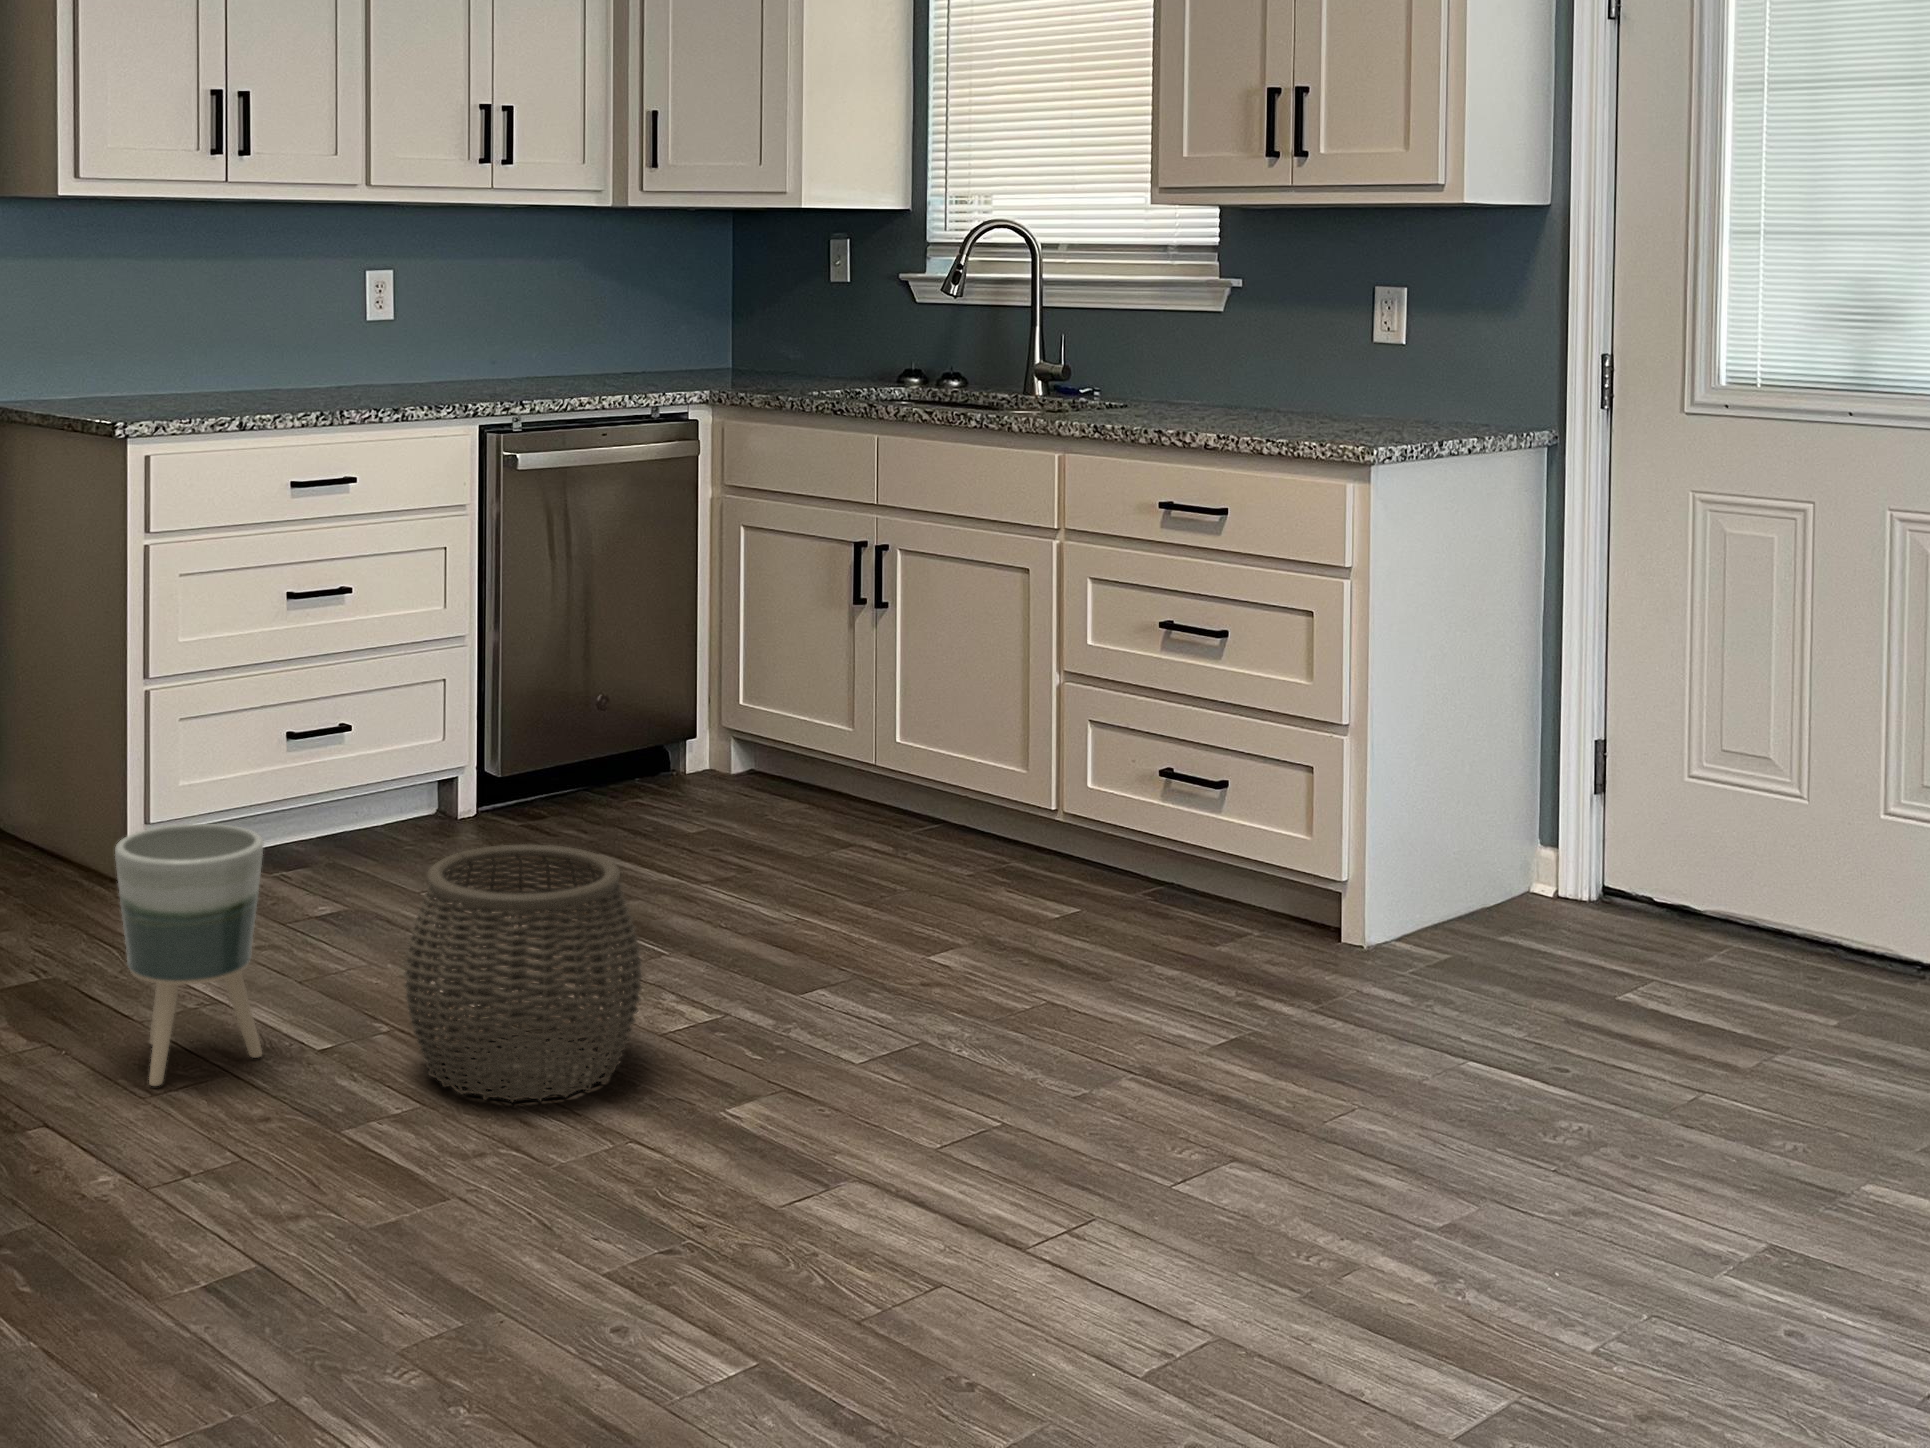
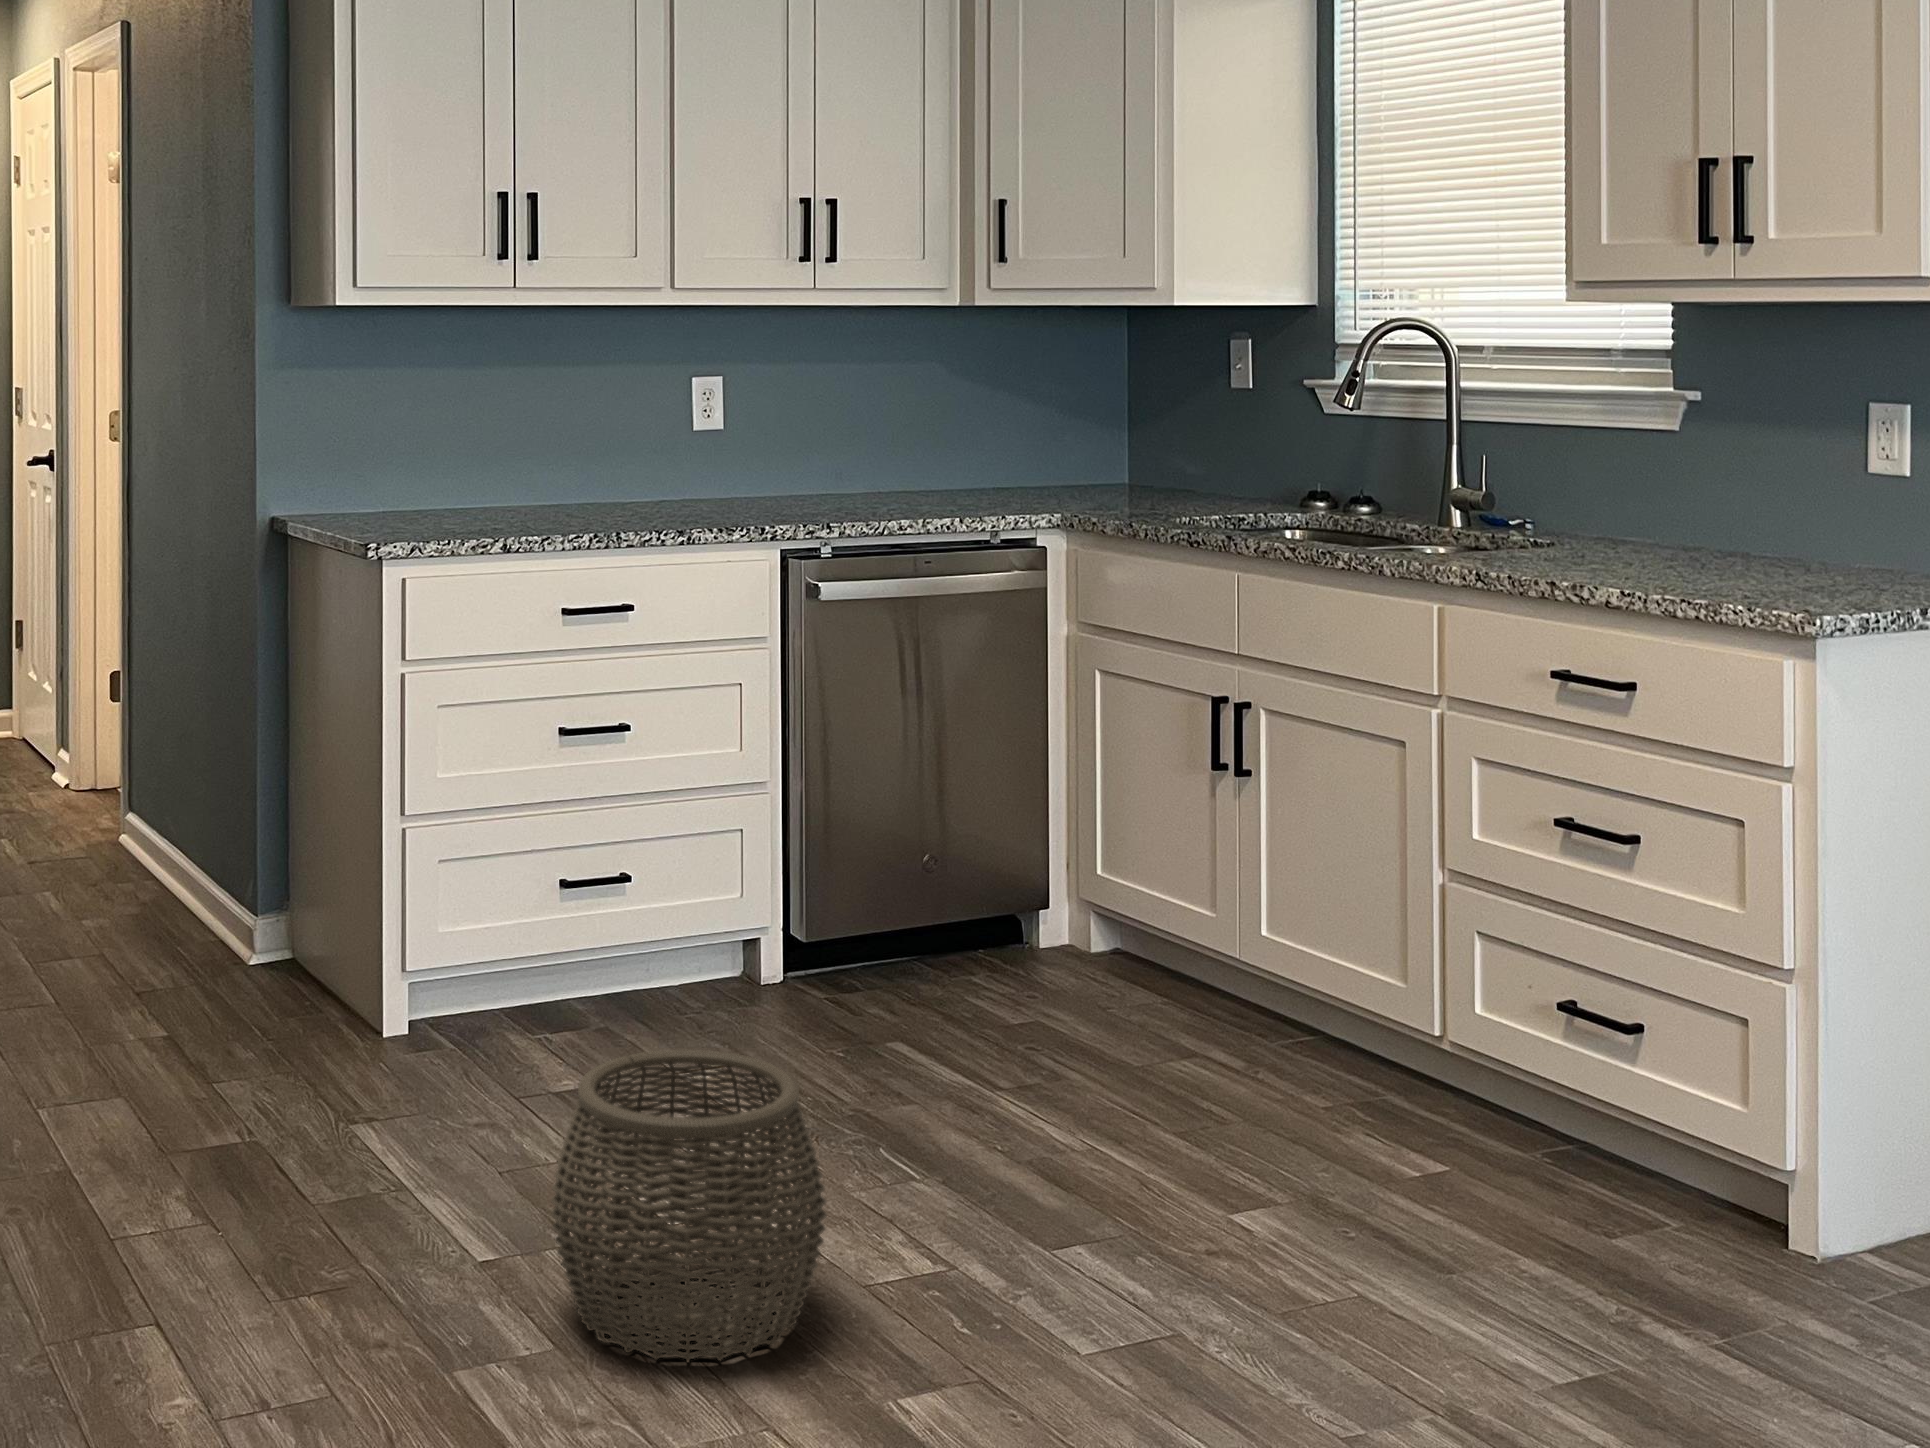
planter: present [115,824,264,1086] -> none [256,998,417,1292]

